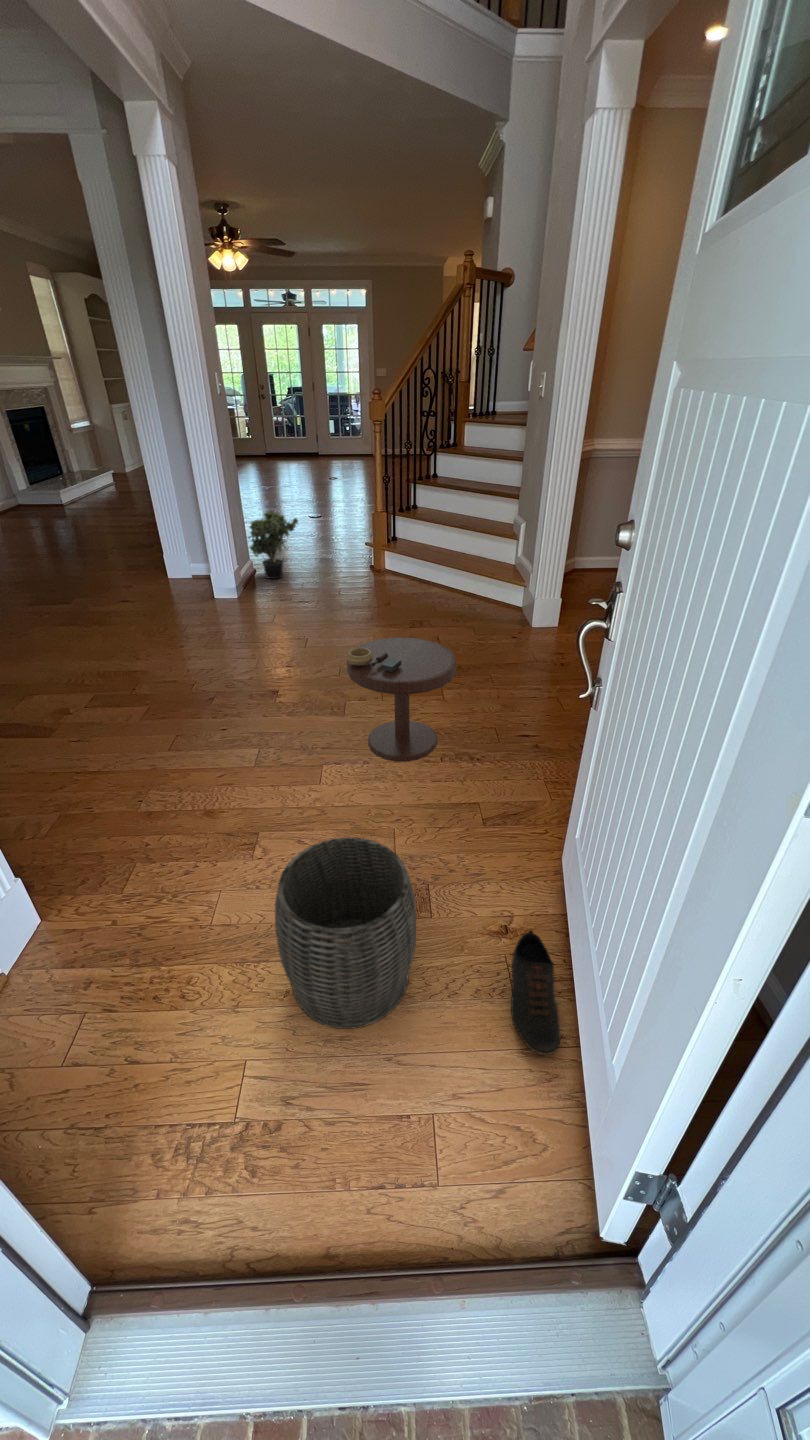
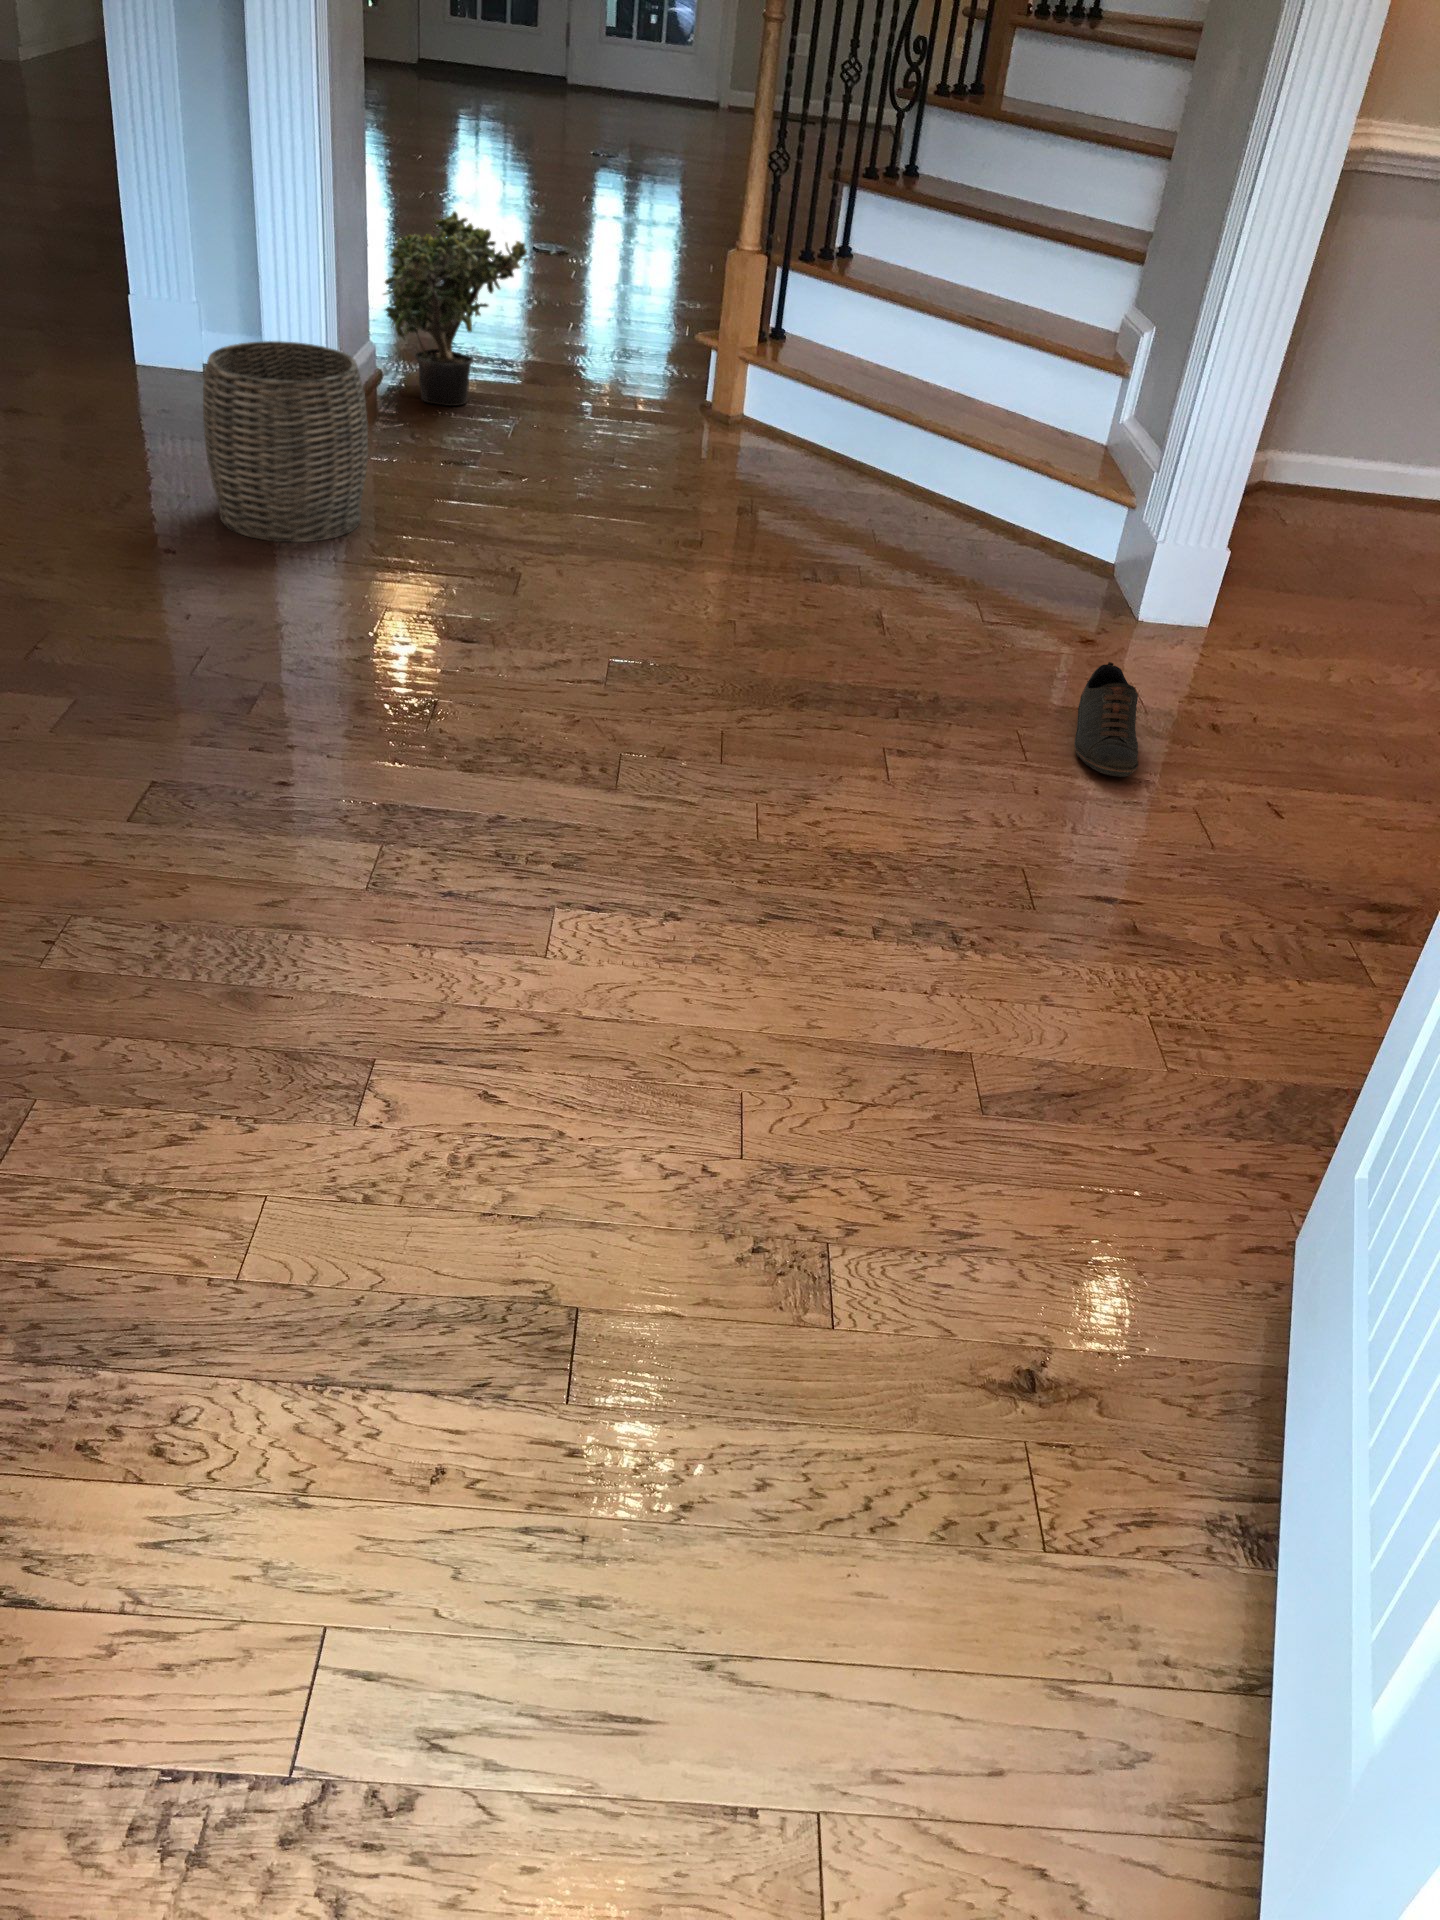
side table: present [347,638,456,762] -> none [677,568,978,1047]
woven basket: present [275,837,416,1029] -> present [203,341,368,542]
shoe: present [511,930,561,1055] -> present [1074,662,1138,777]

